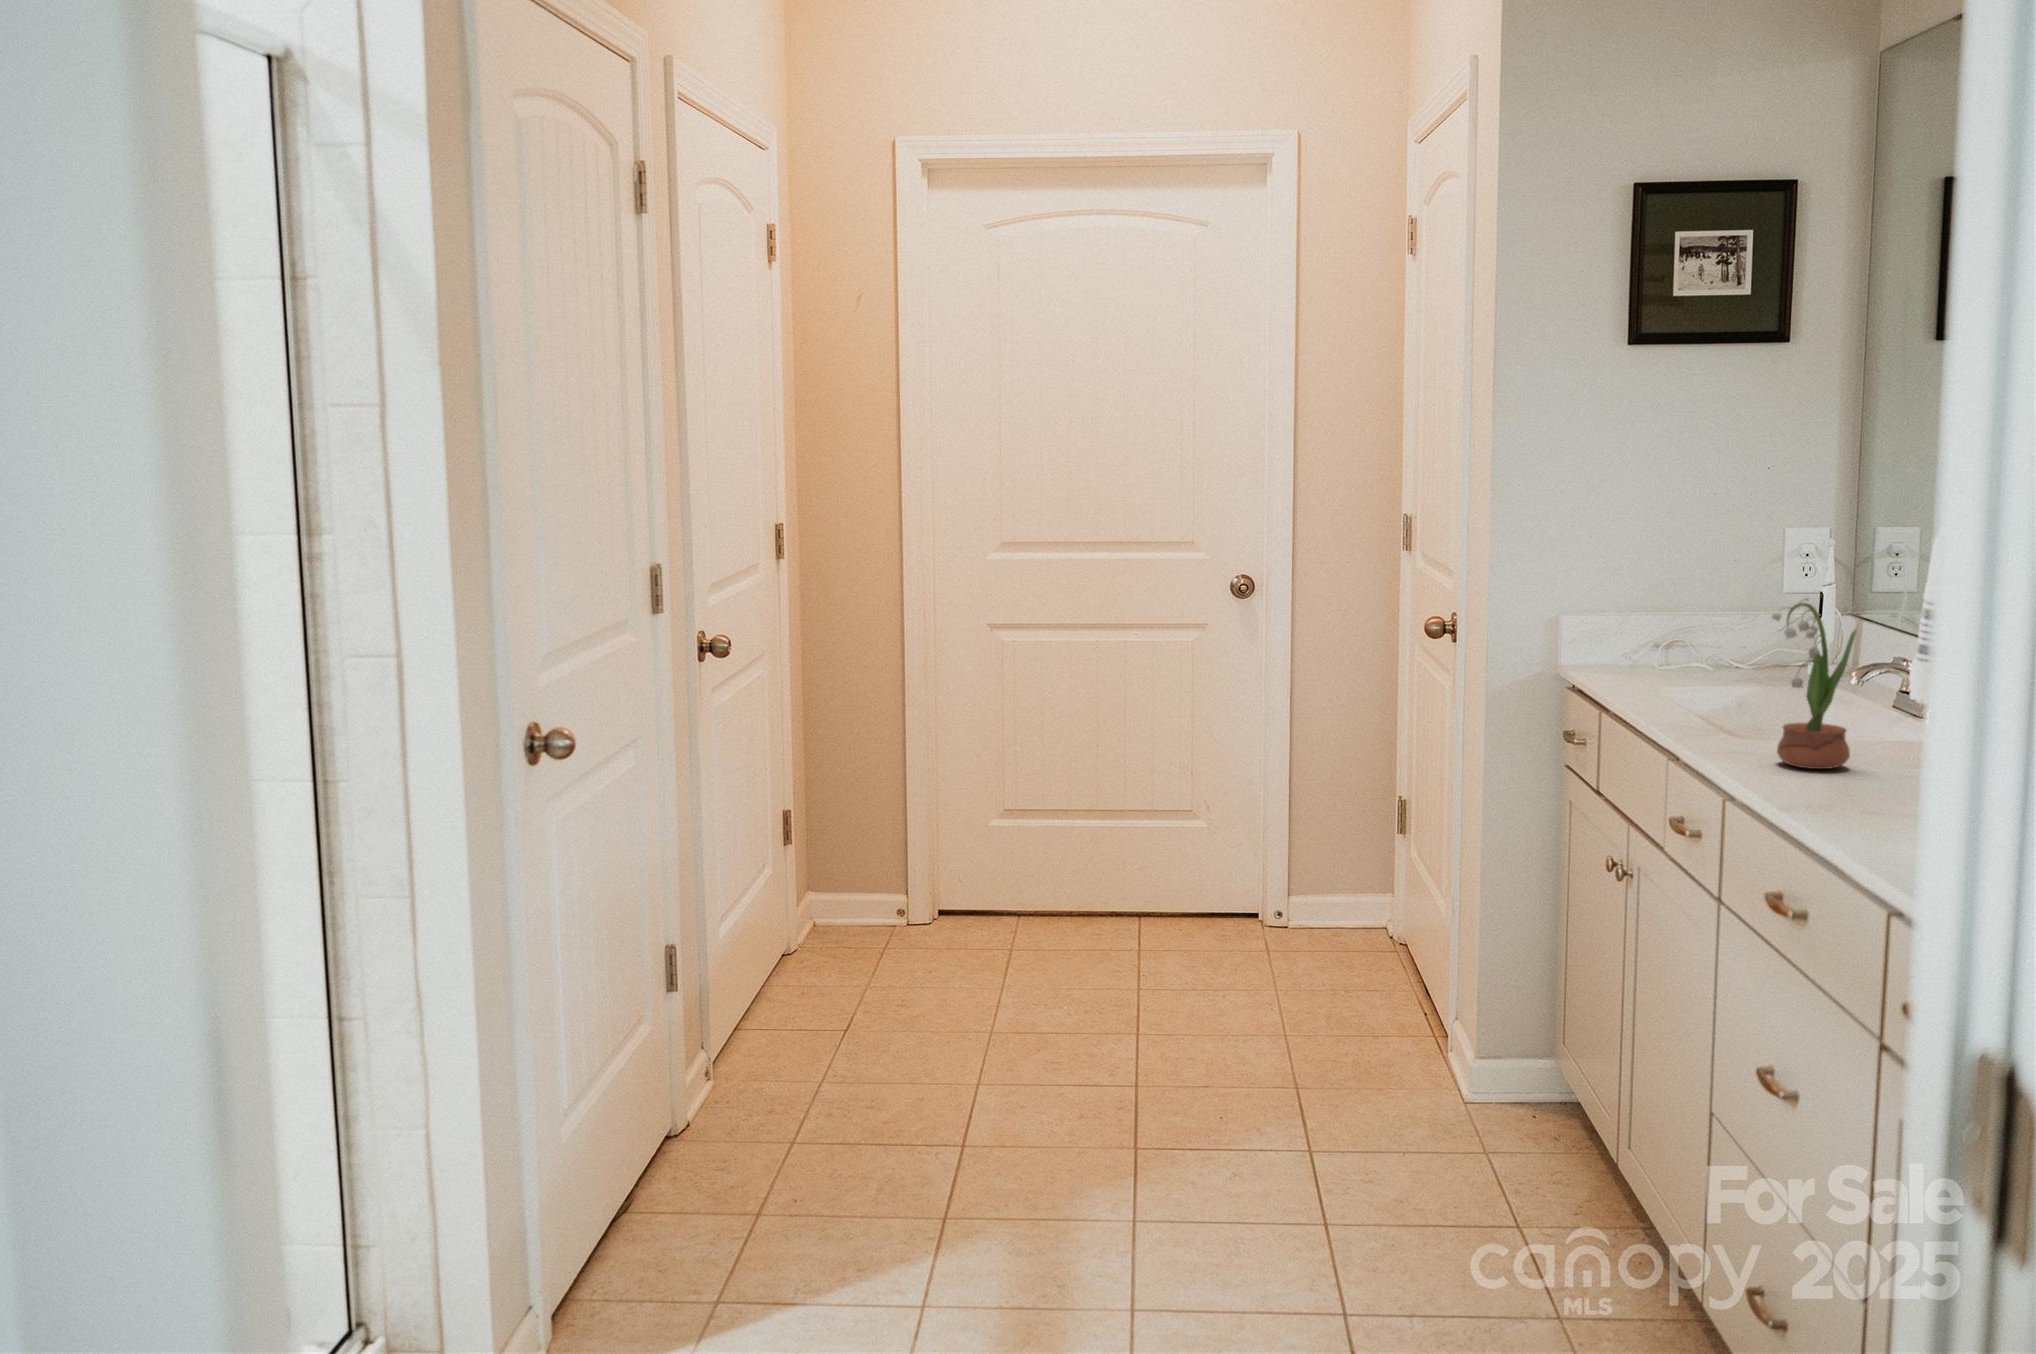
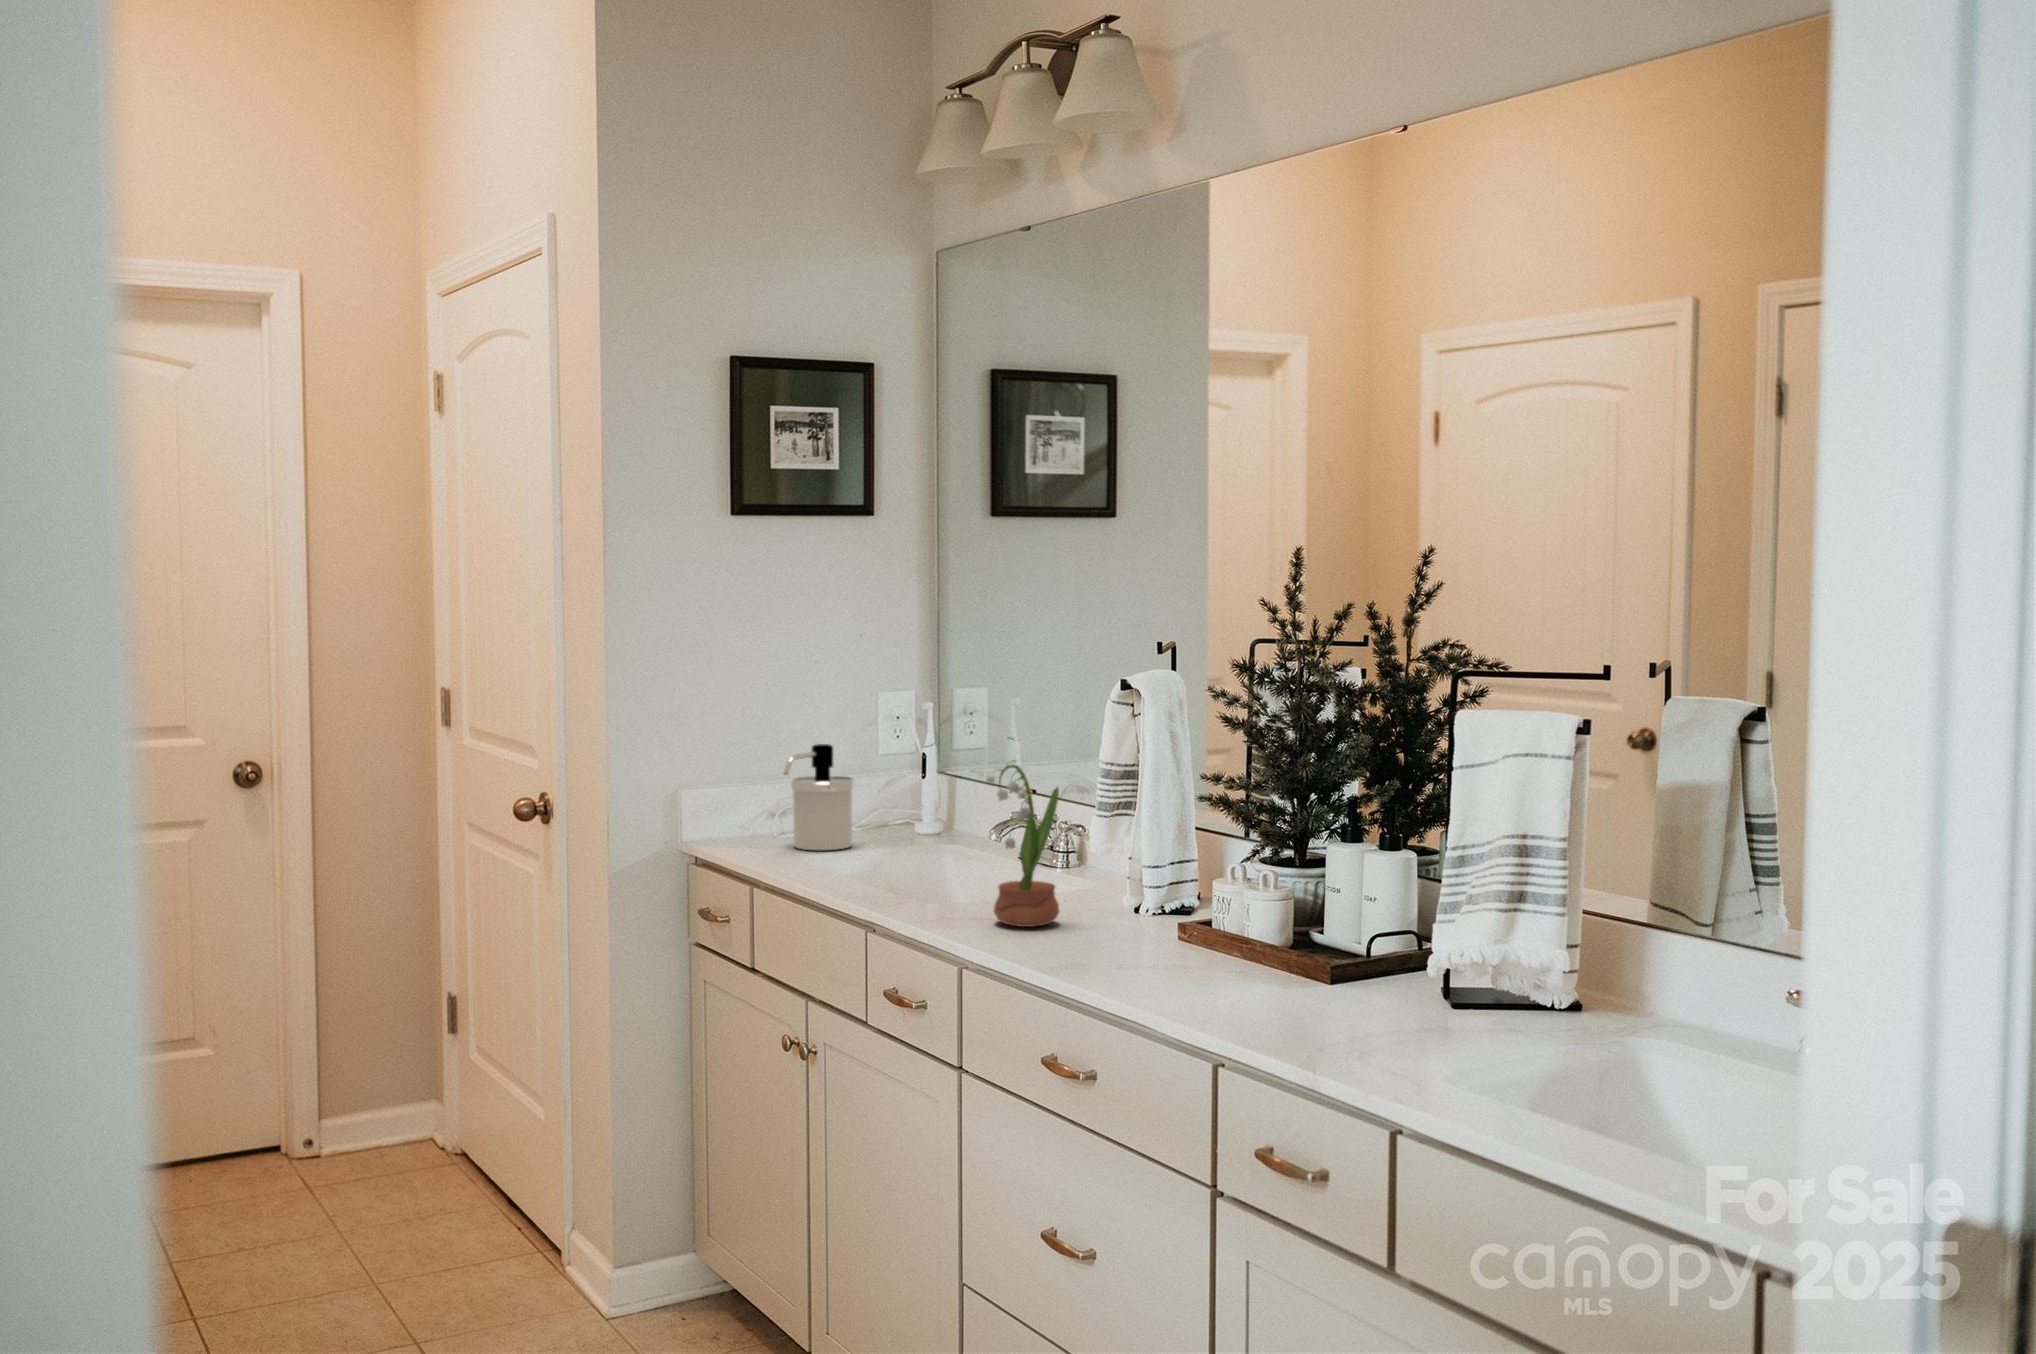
soap dispenser: none [1650,580,1736,687] -> present [784,744,854,850]

